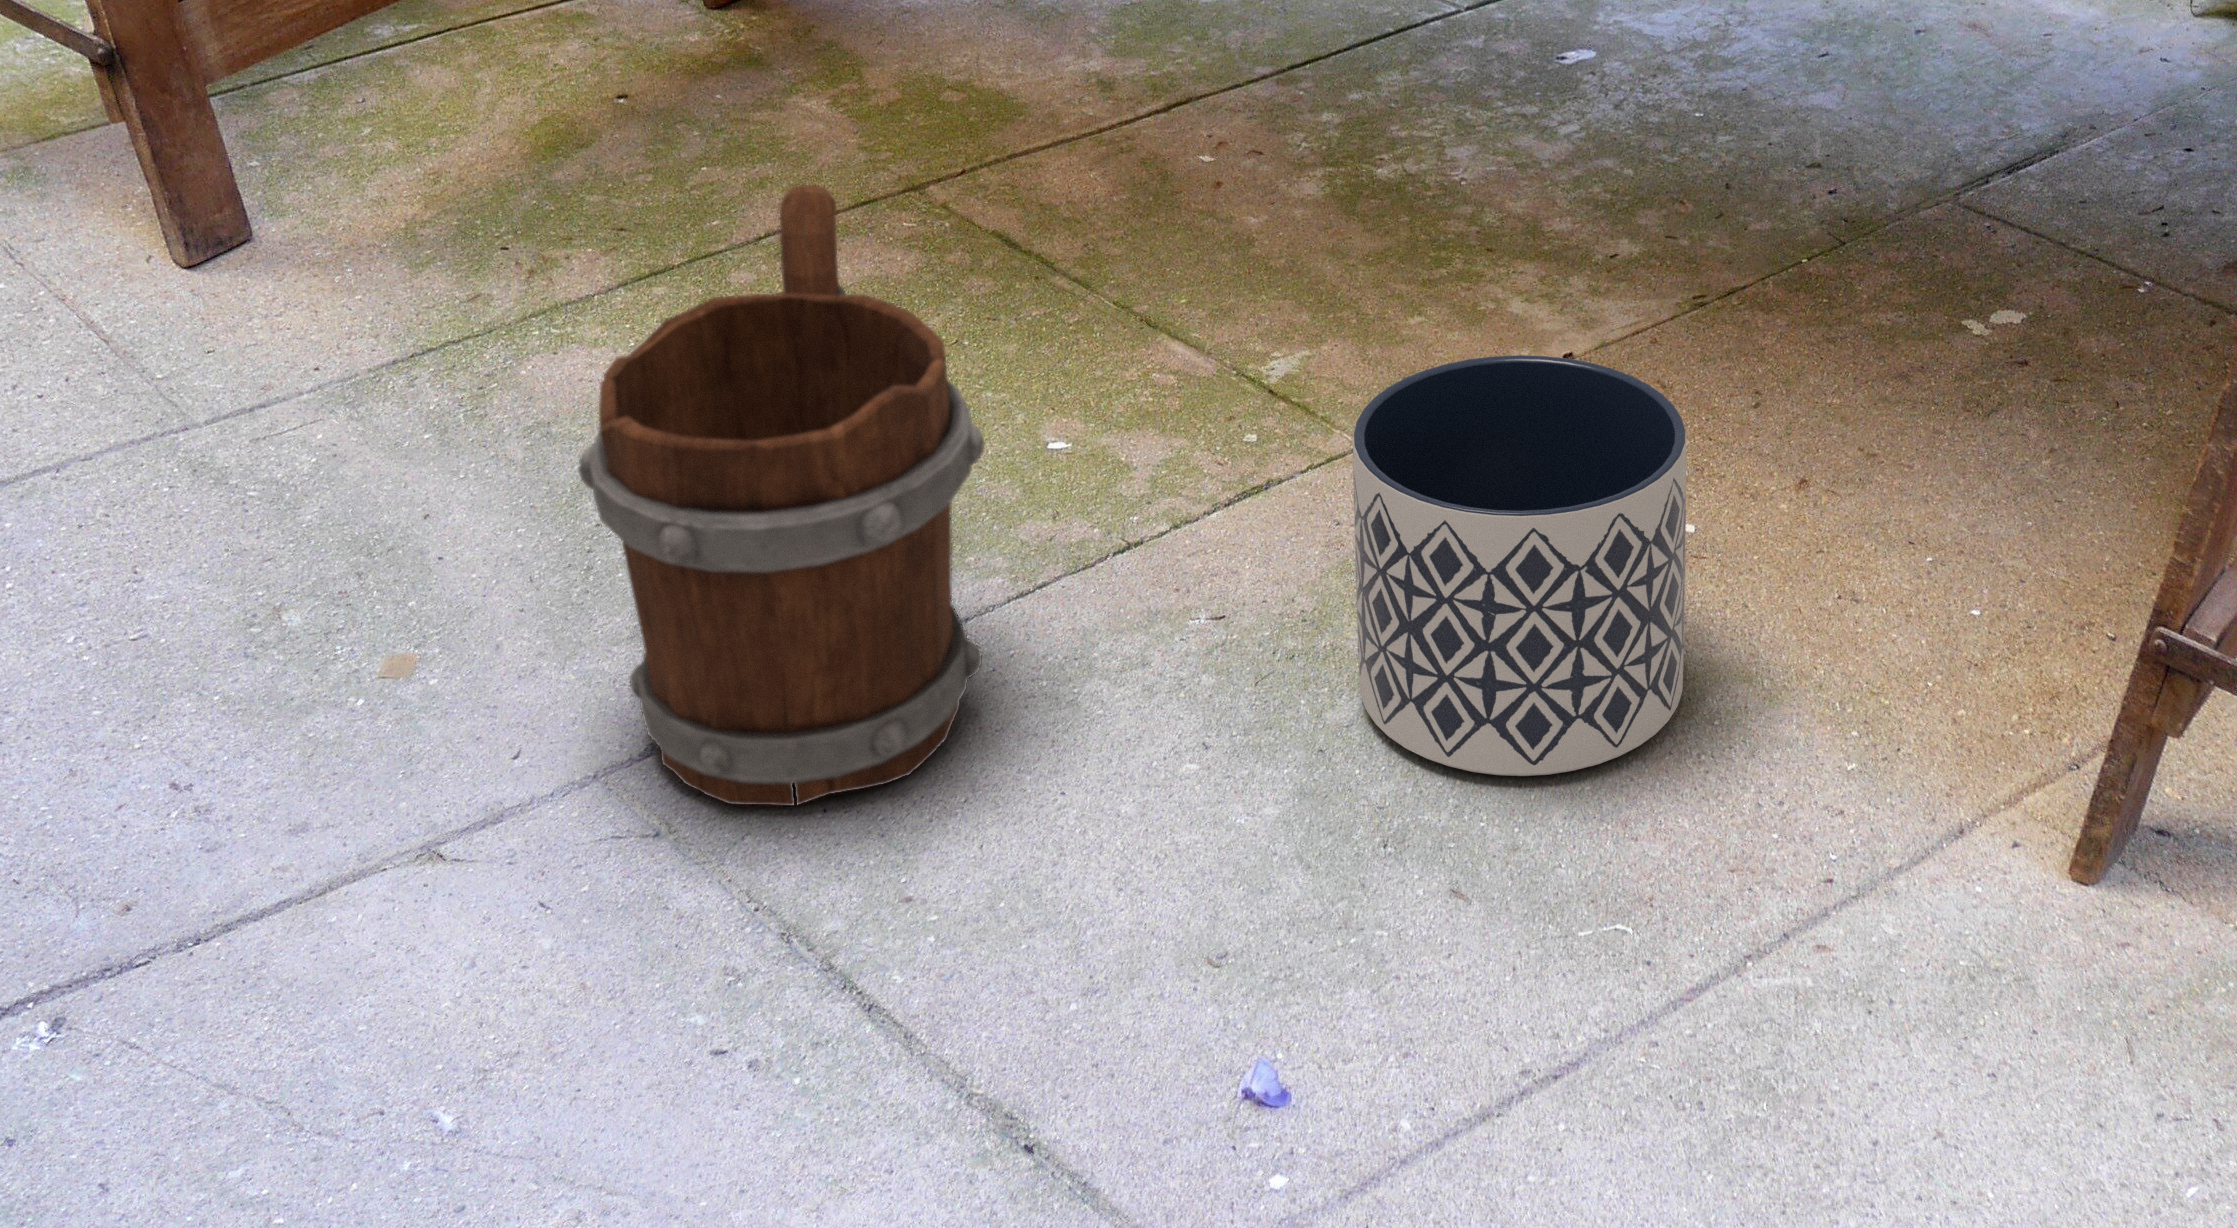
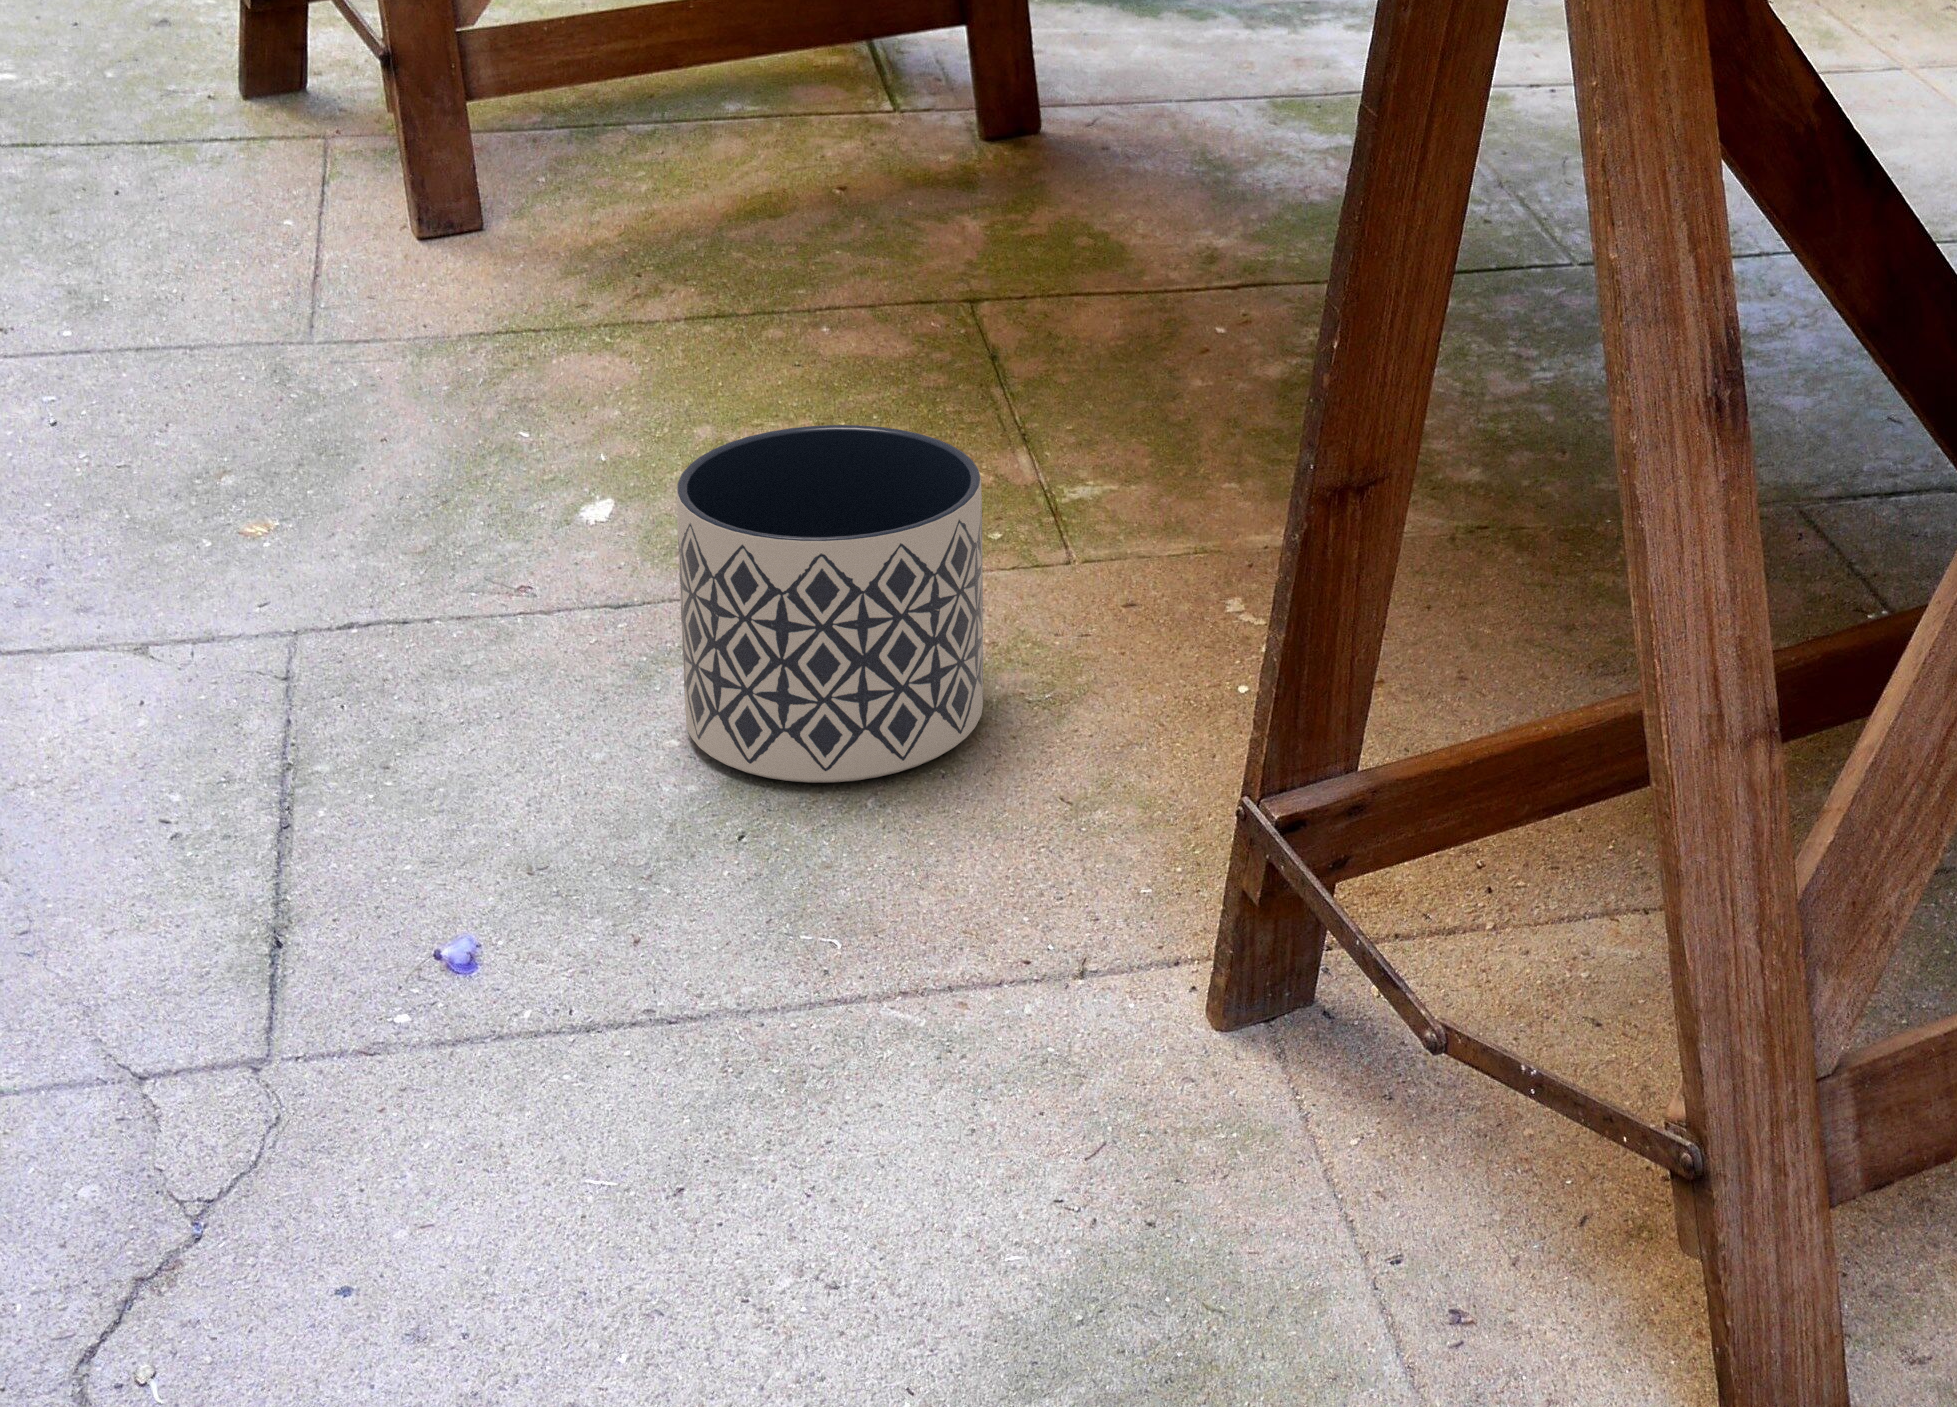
bucket: present [579,185,984,806] -> none [145,173,514,643]

